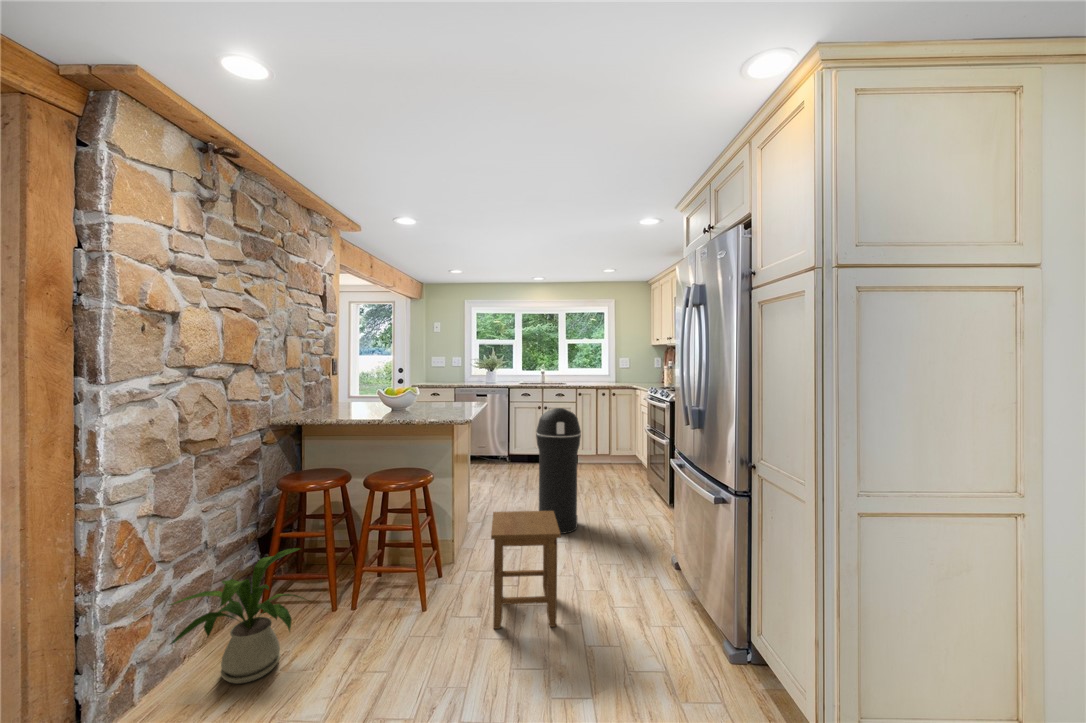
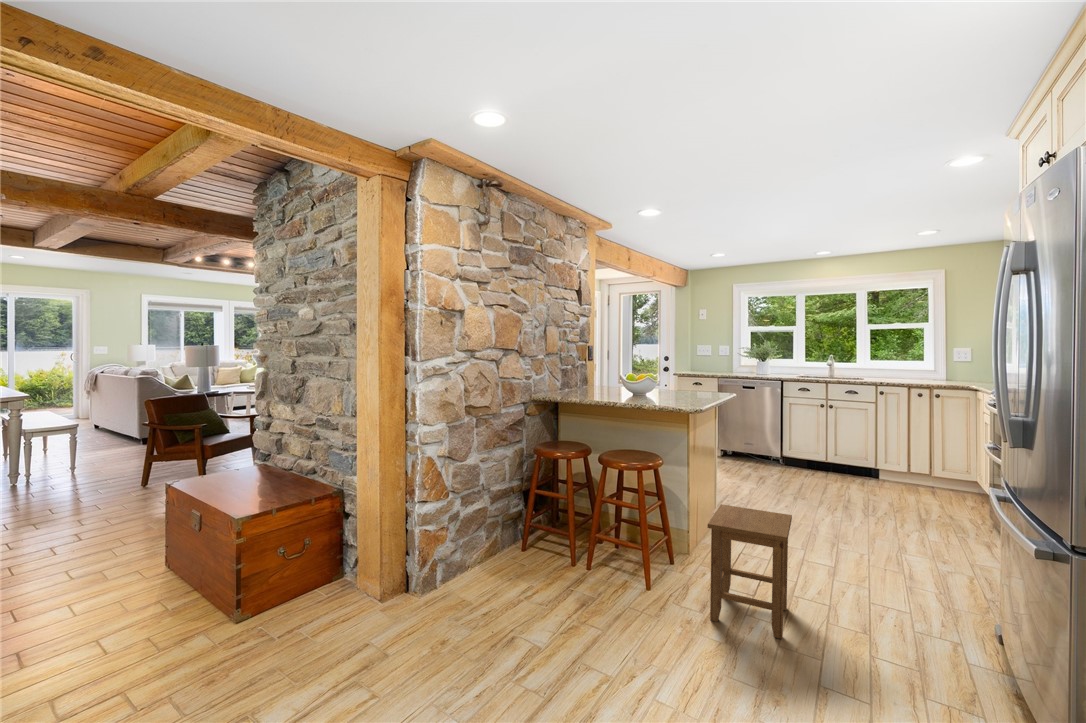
trash can: present [536,408,581,534] -> none [795,404,856,553]
house plant: present [170,548,304,684] -> none [454,500,552,596]

